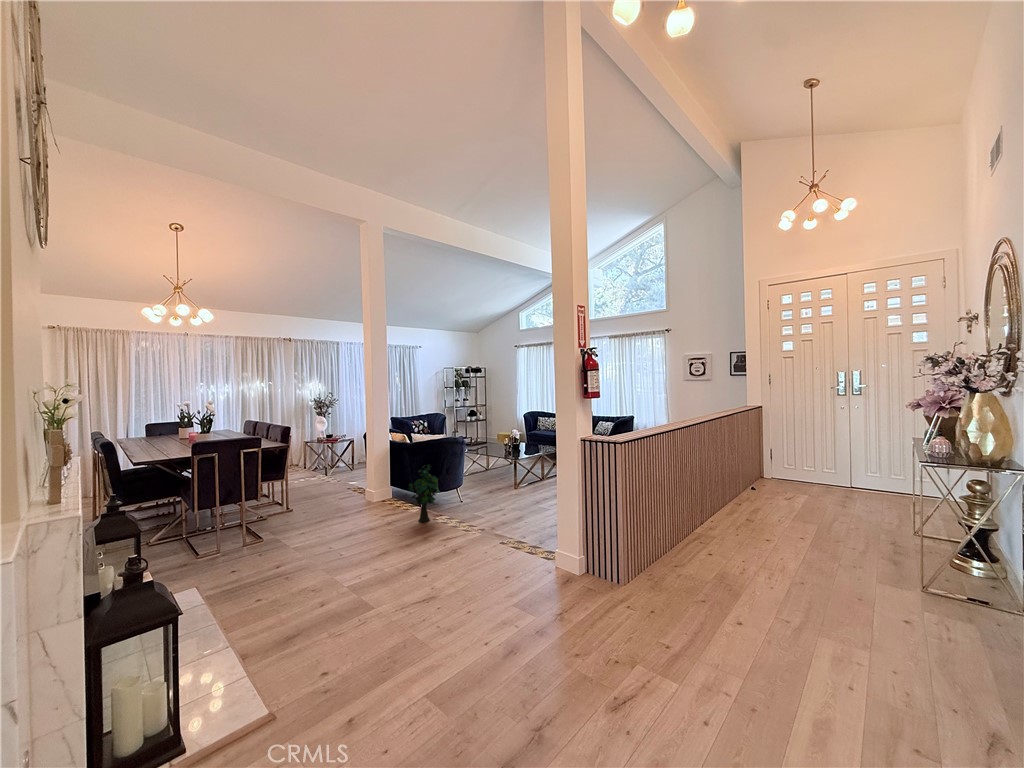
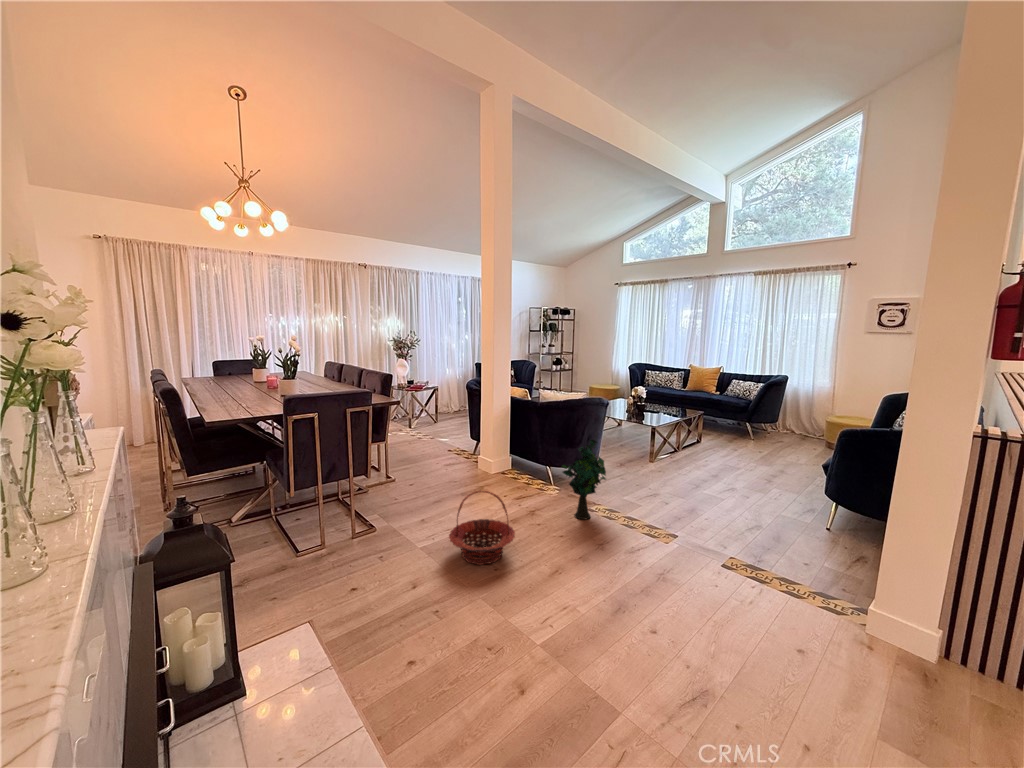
basket: none [312,498,361,549] -> present [449,491,515,565]

